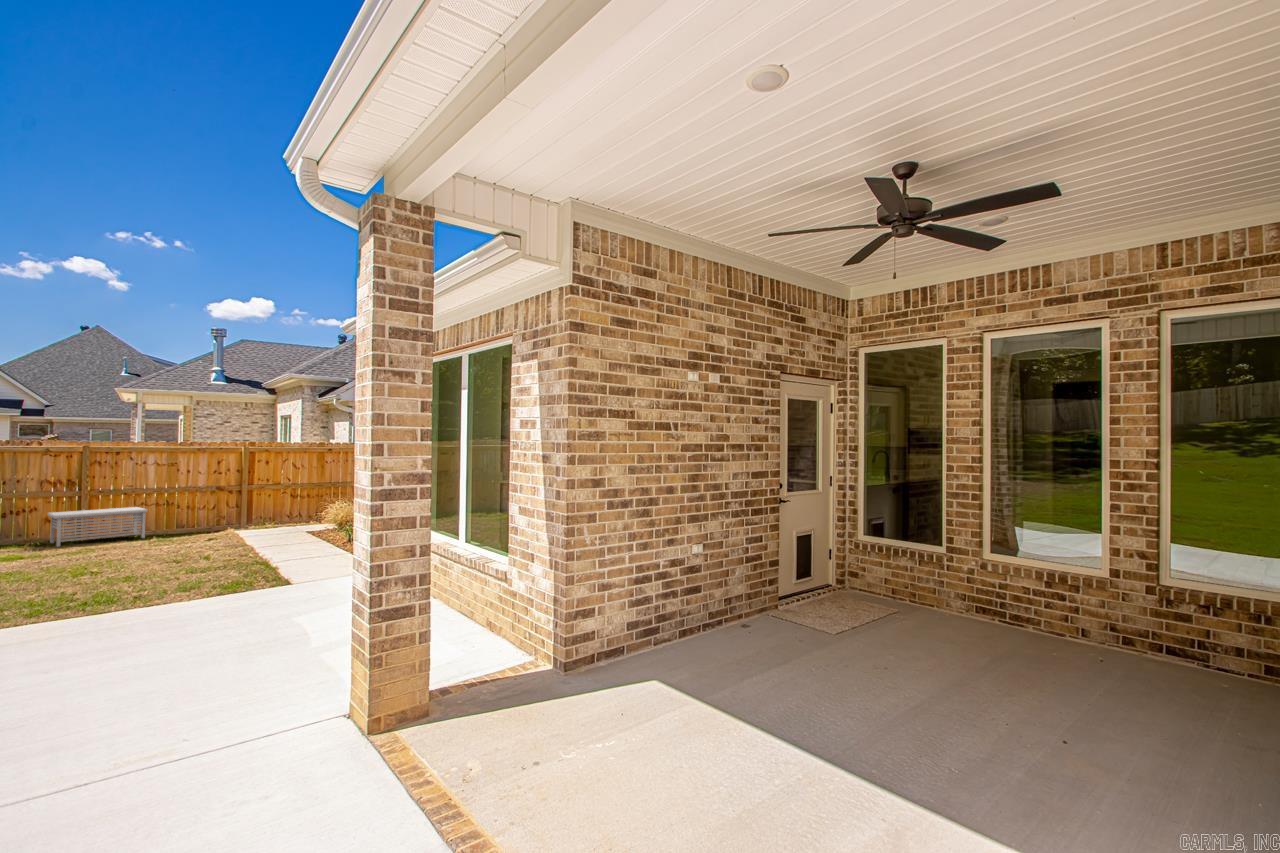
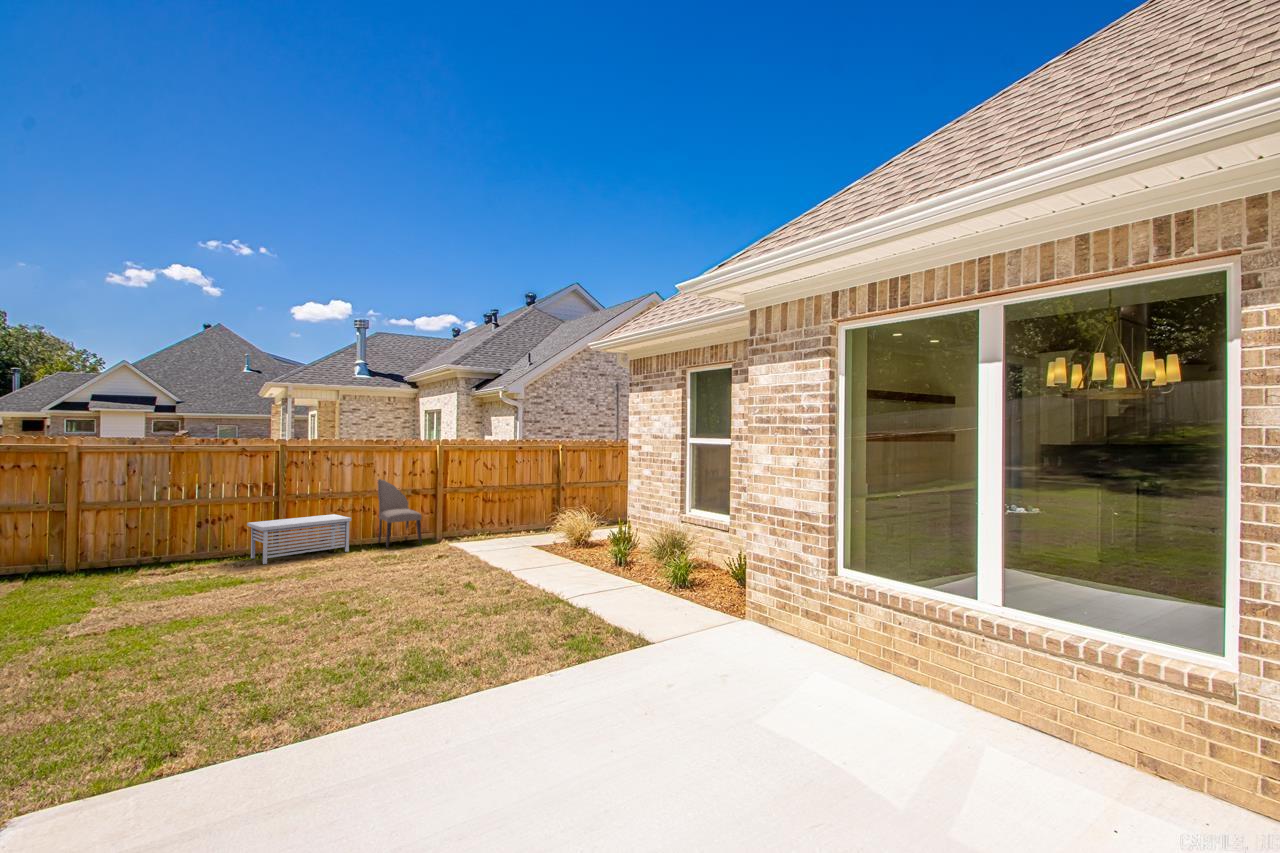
chair: none [180,474,218,536] -> present [377,479,422,548]

